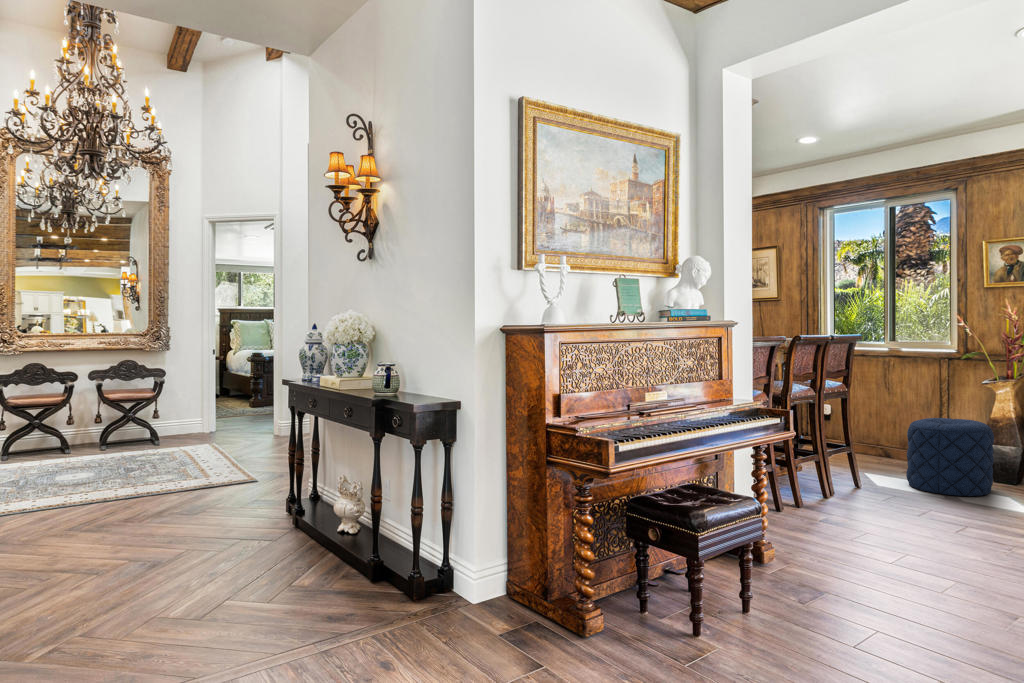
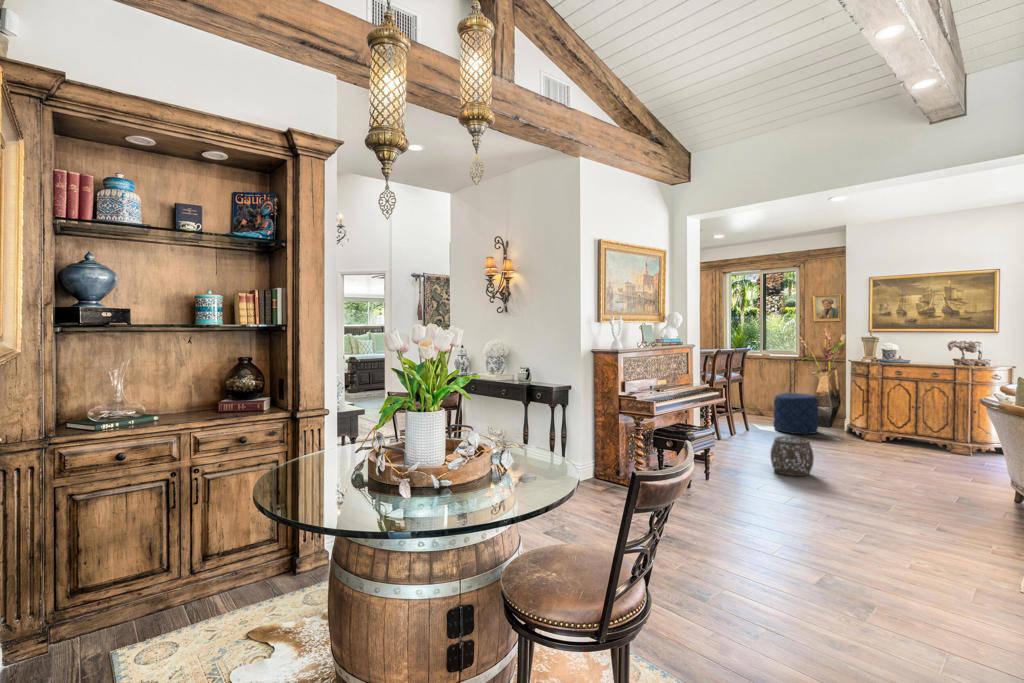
woven basket: none [890,513,990,607] -> present [770,436,814,476]

